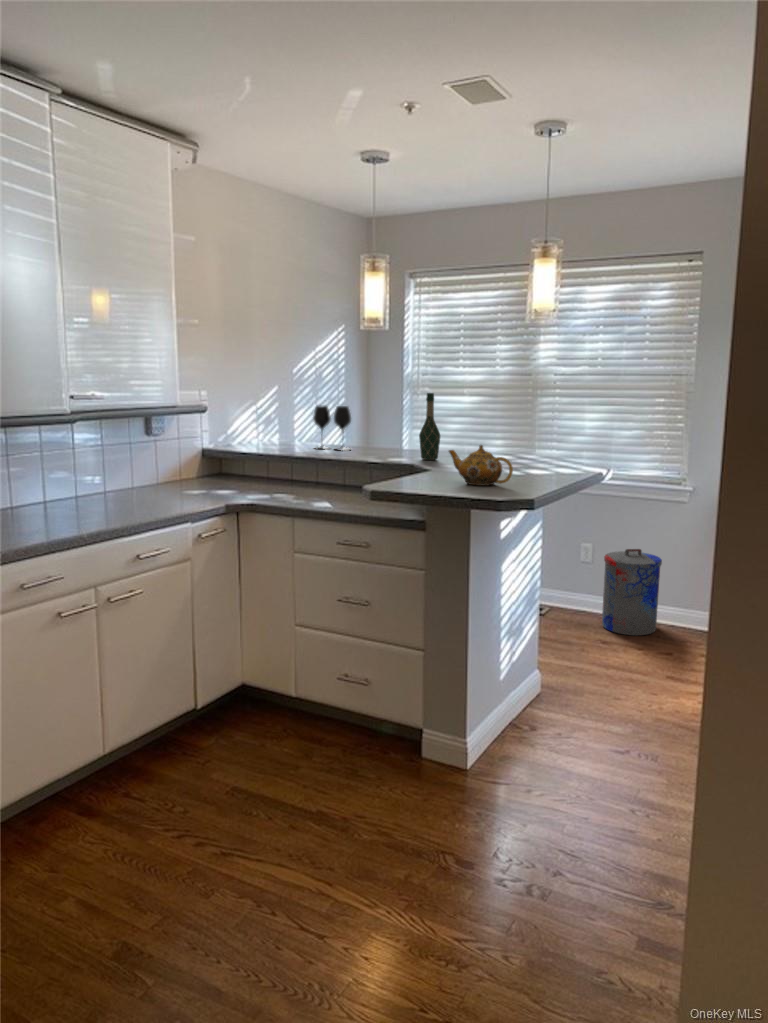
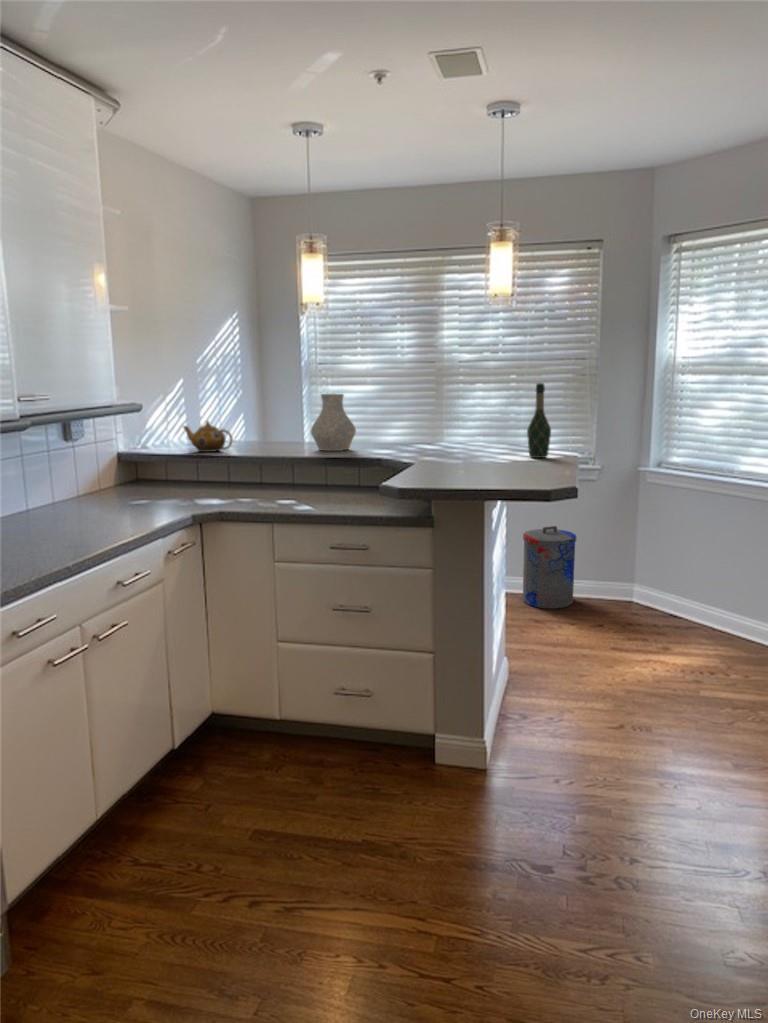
wine bottle: present [419,393,440,460] -> present [527,383,551,458]
vase: none [368,402,411,456] -> present [311,394,356,451]
wine glass: present [313,406,351,450] -> none [240,399,285,447]
teapot: present [449,445,513,485] -> present [184,421,233,452]

